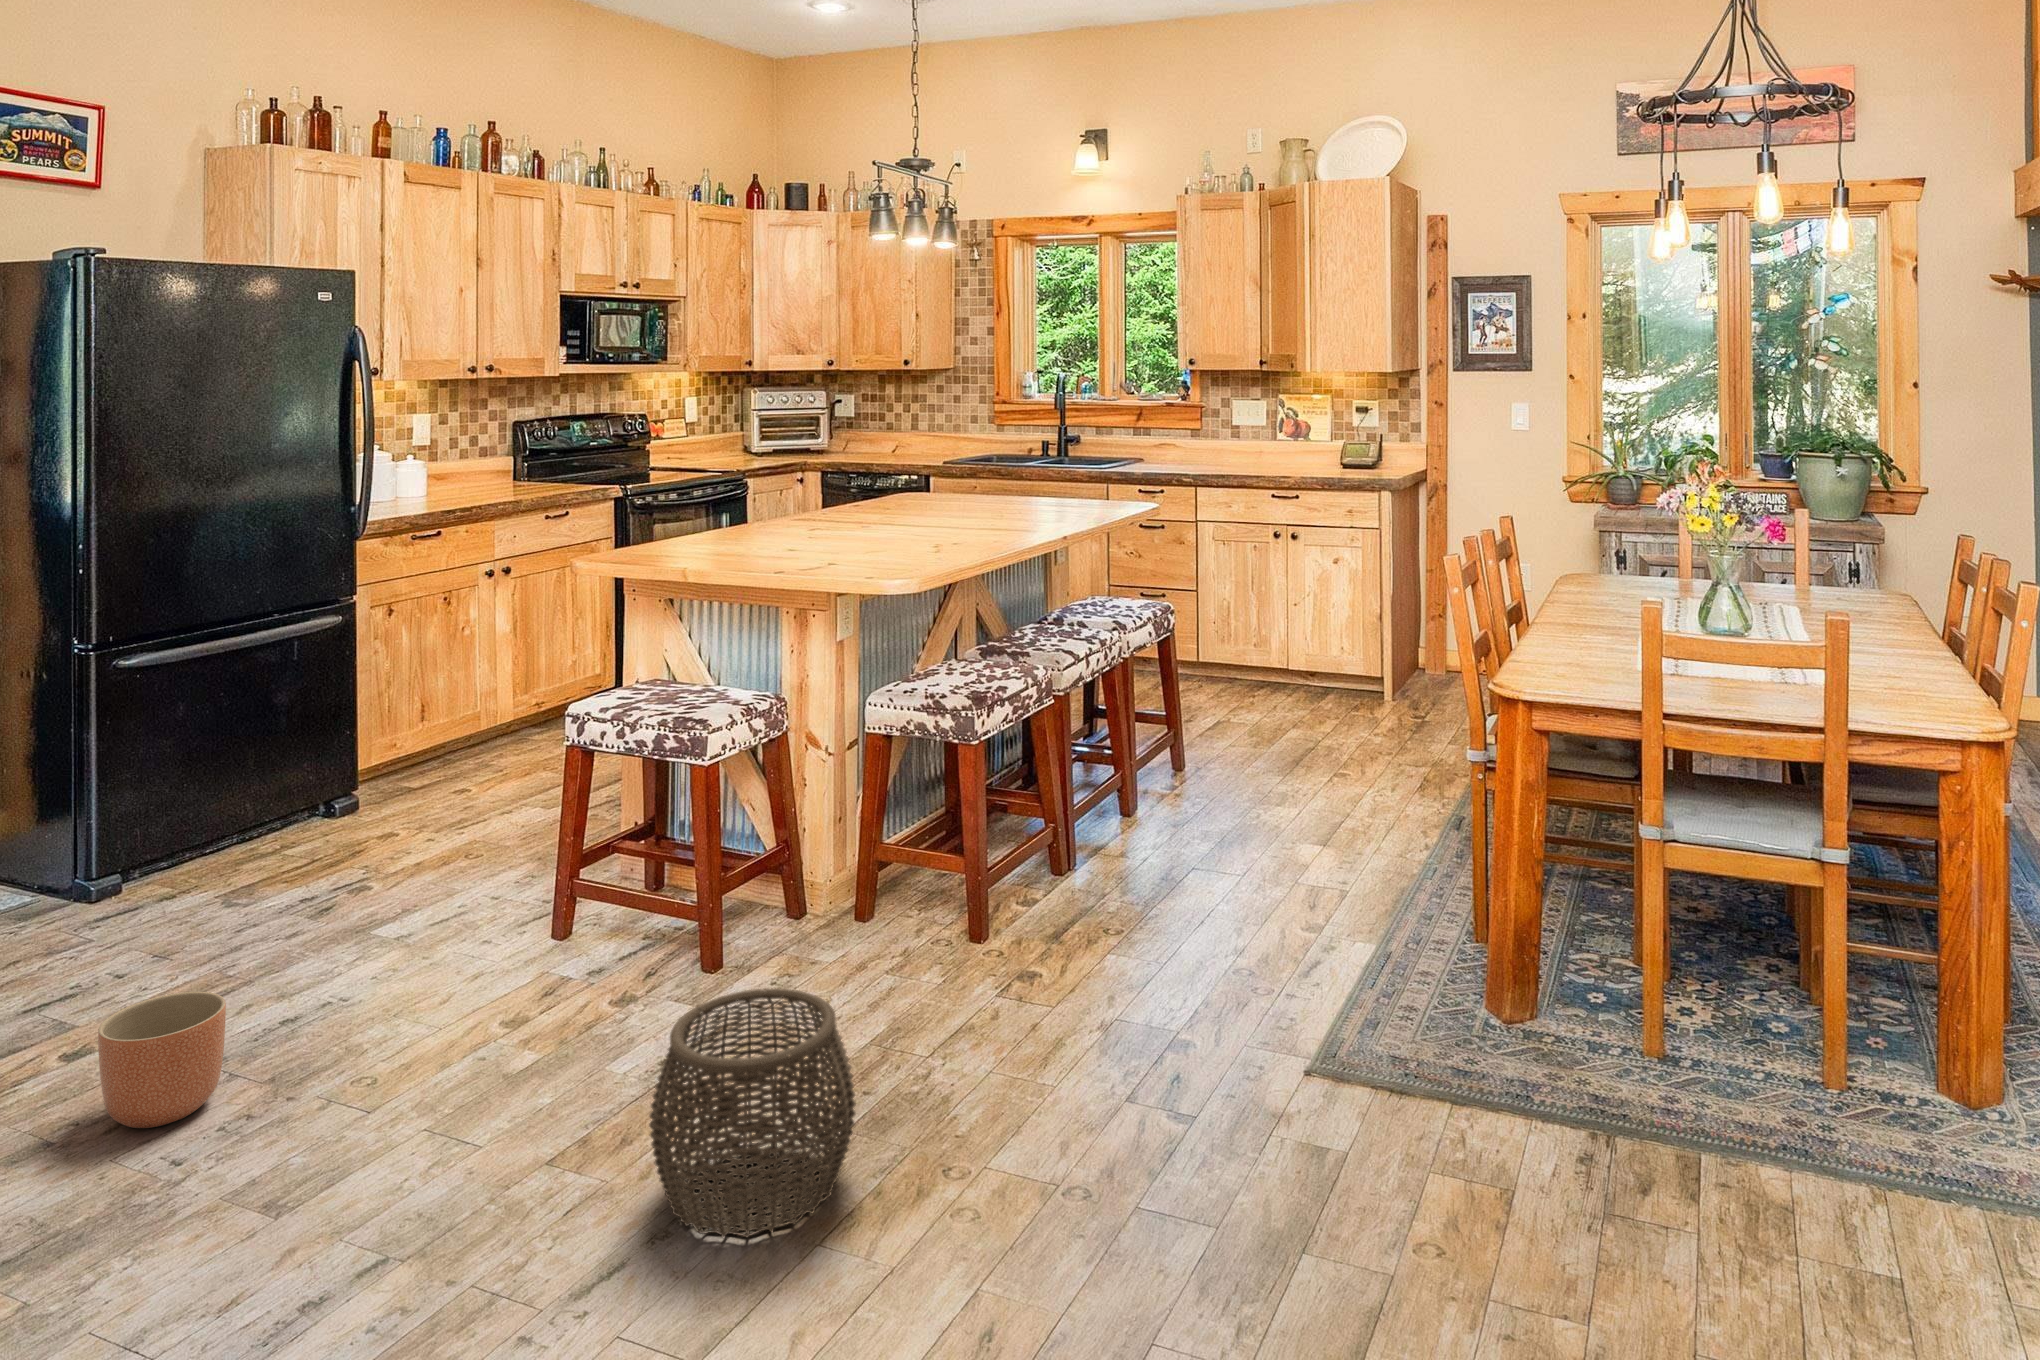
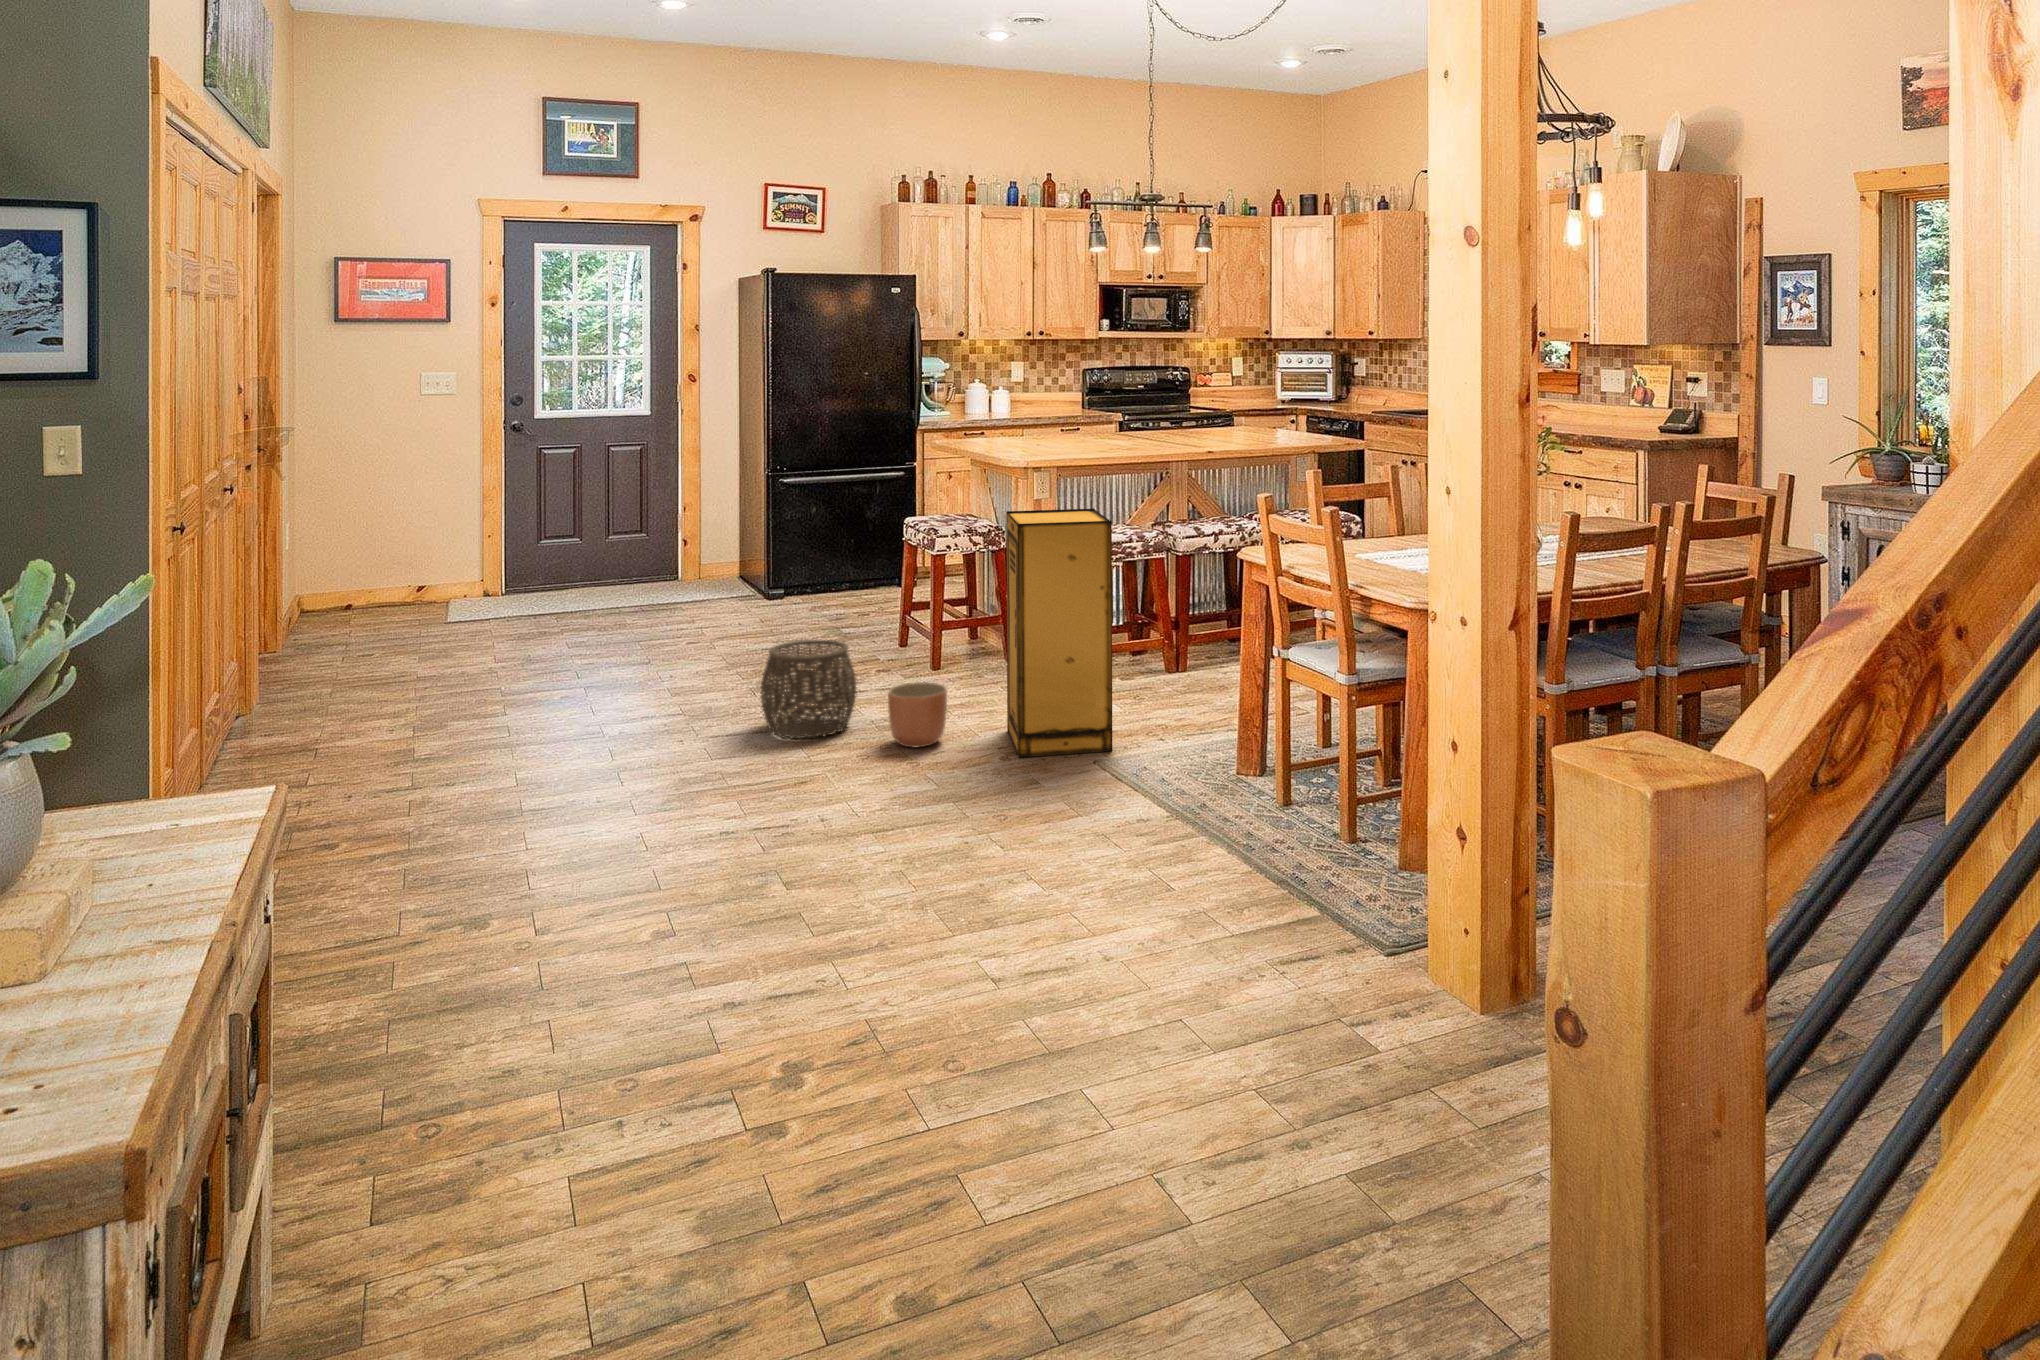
storage cabinet: none [1084,650,1303,1112] -> present [1006,509,1112,757]
planter: present [98,992,226,1128] -> present [888,682,947,748]

